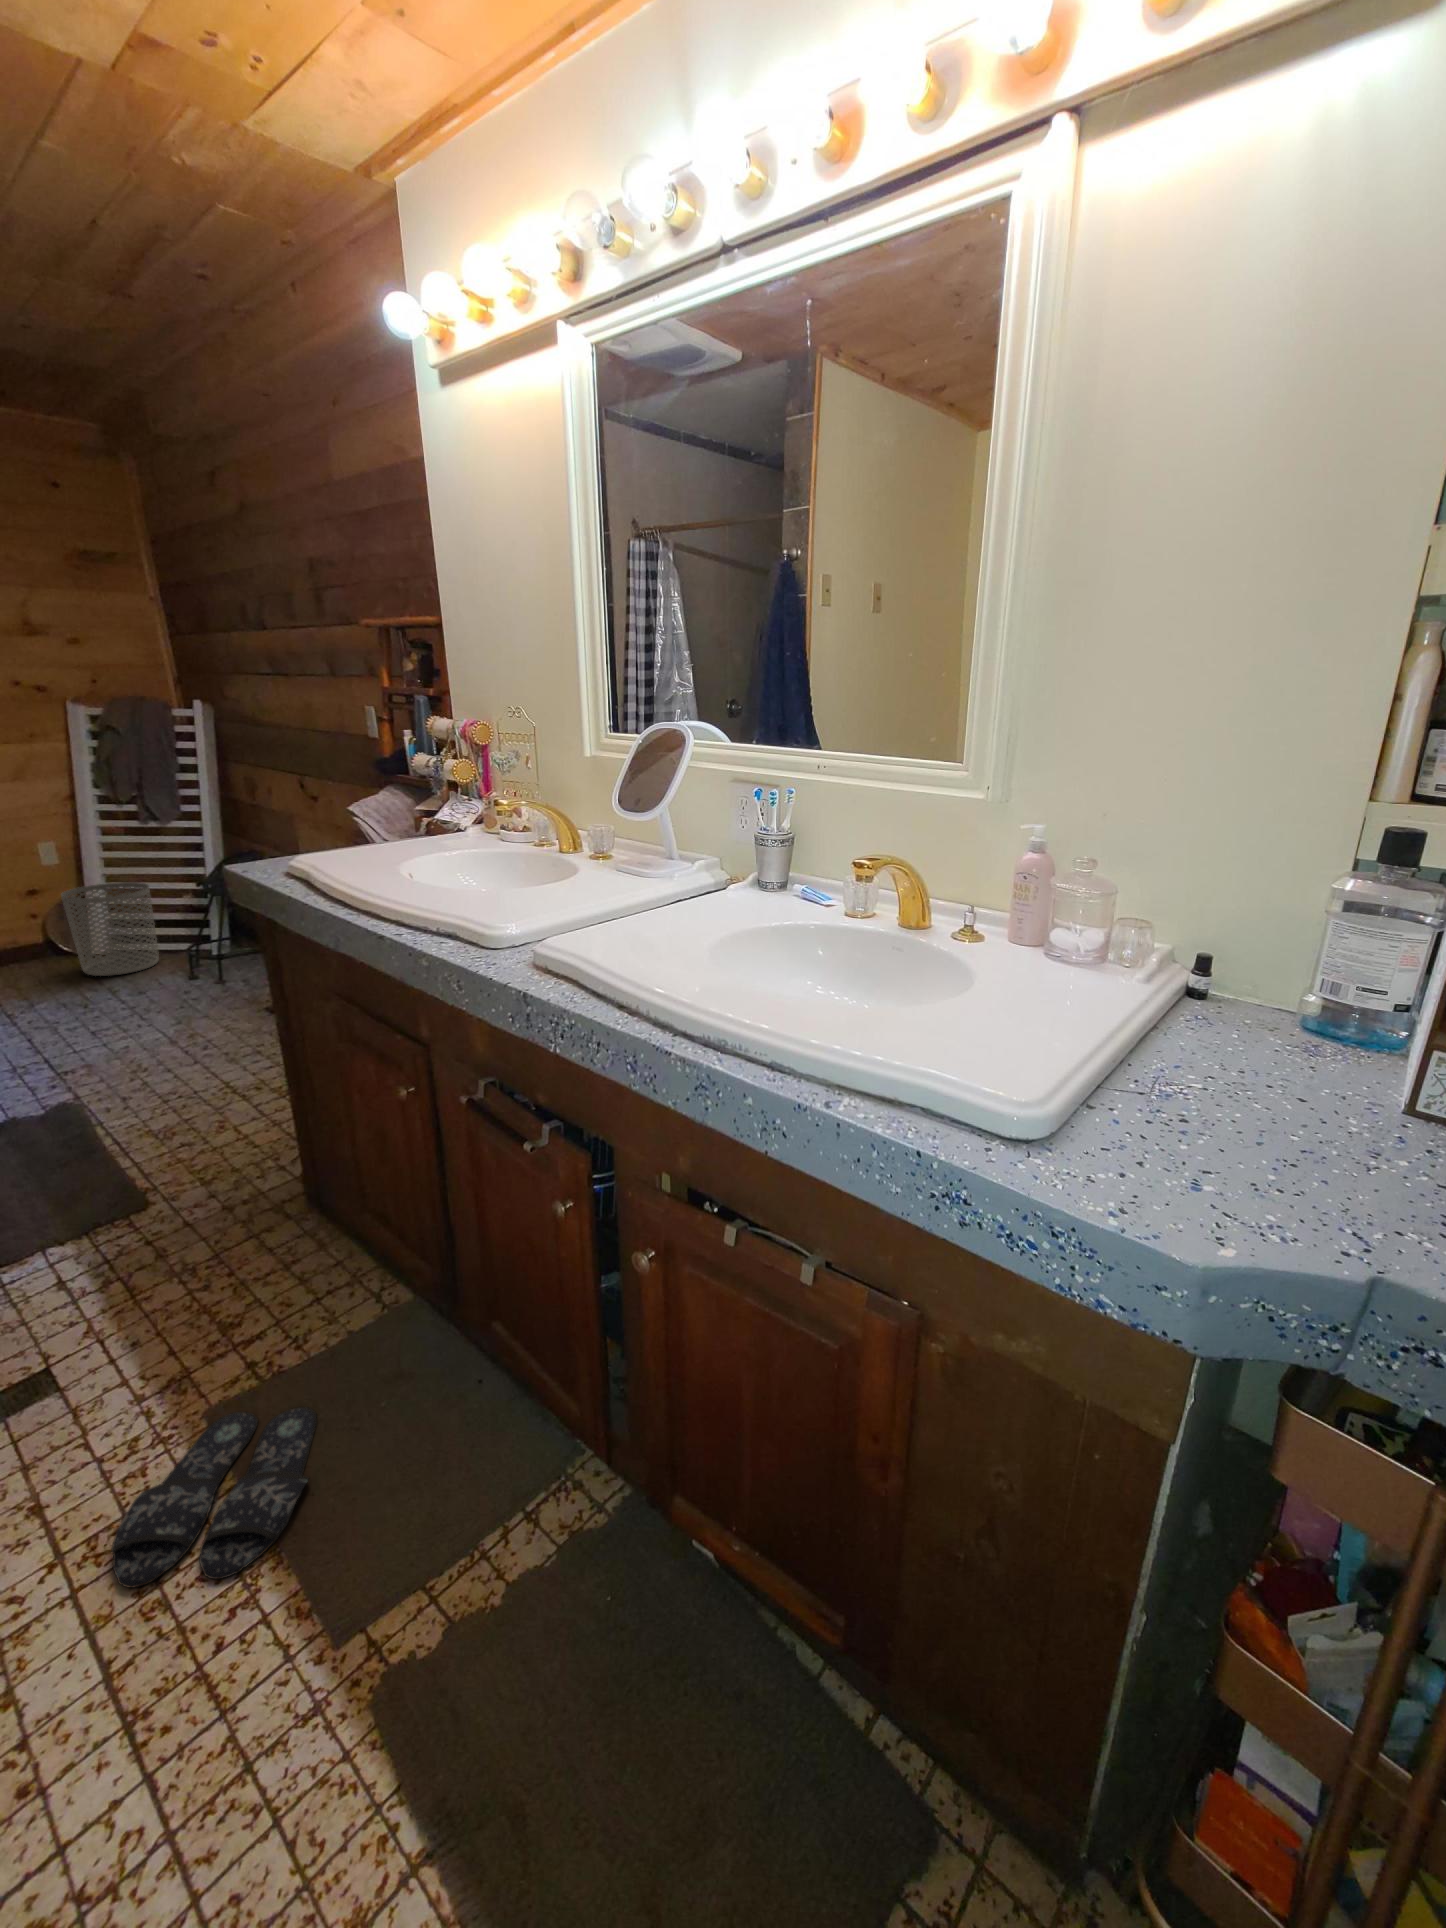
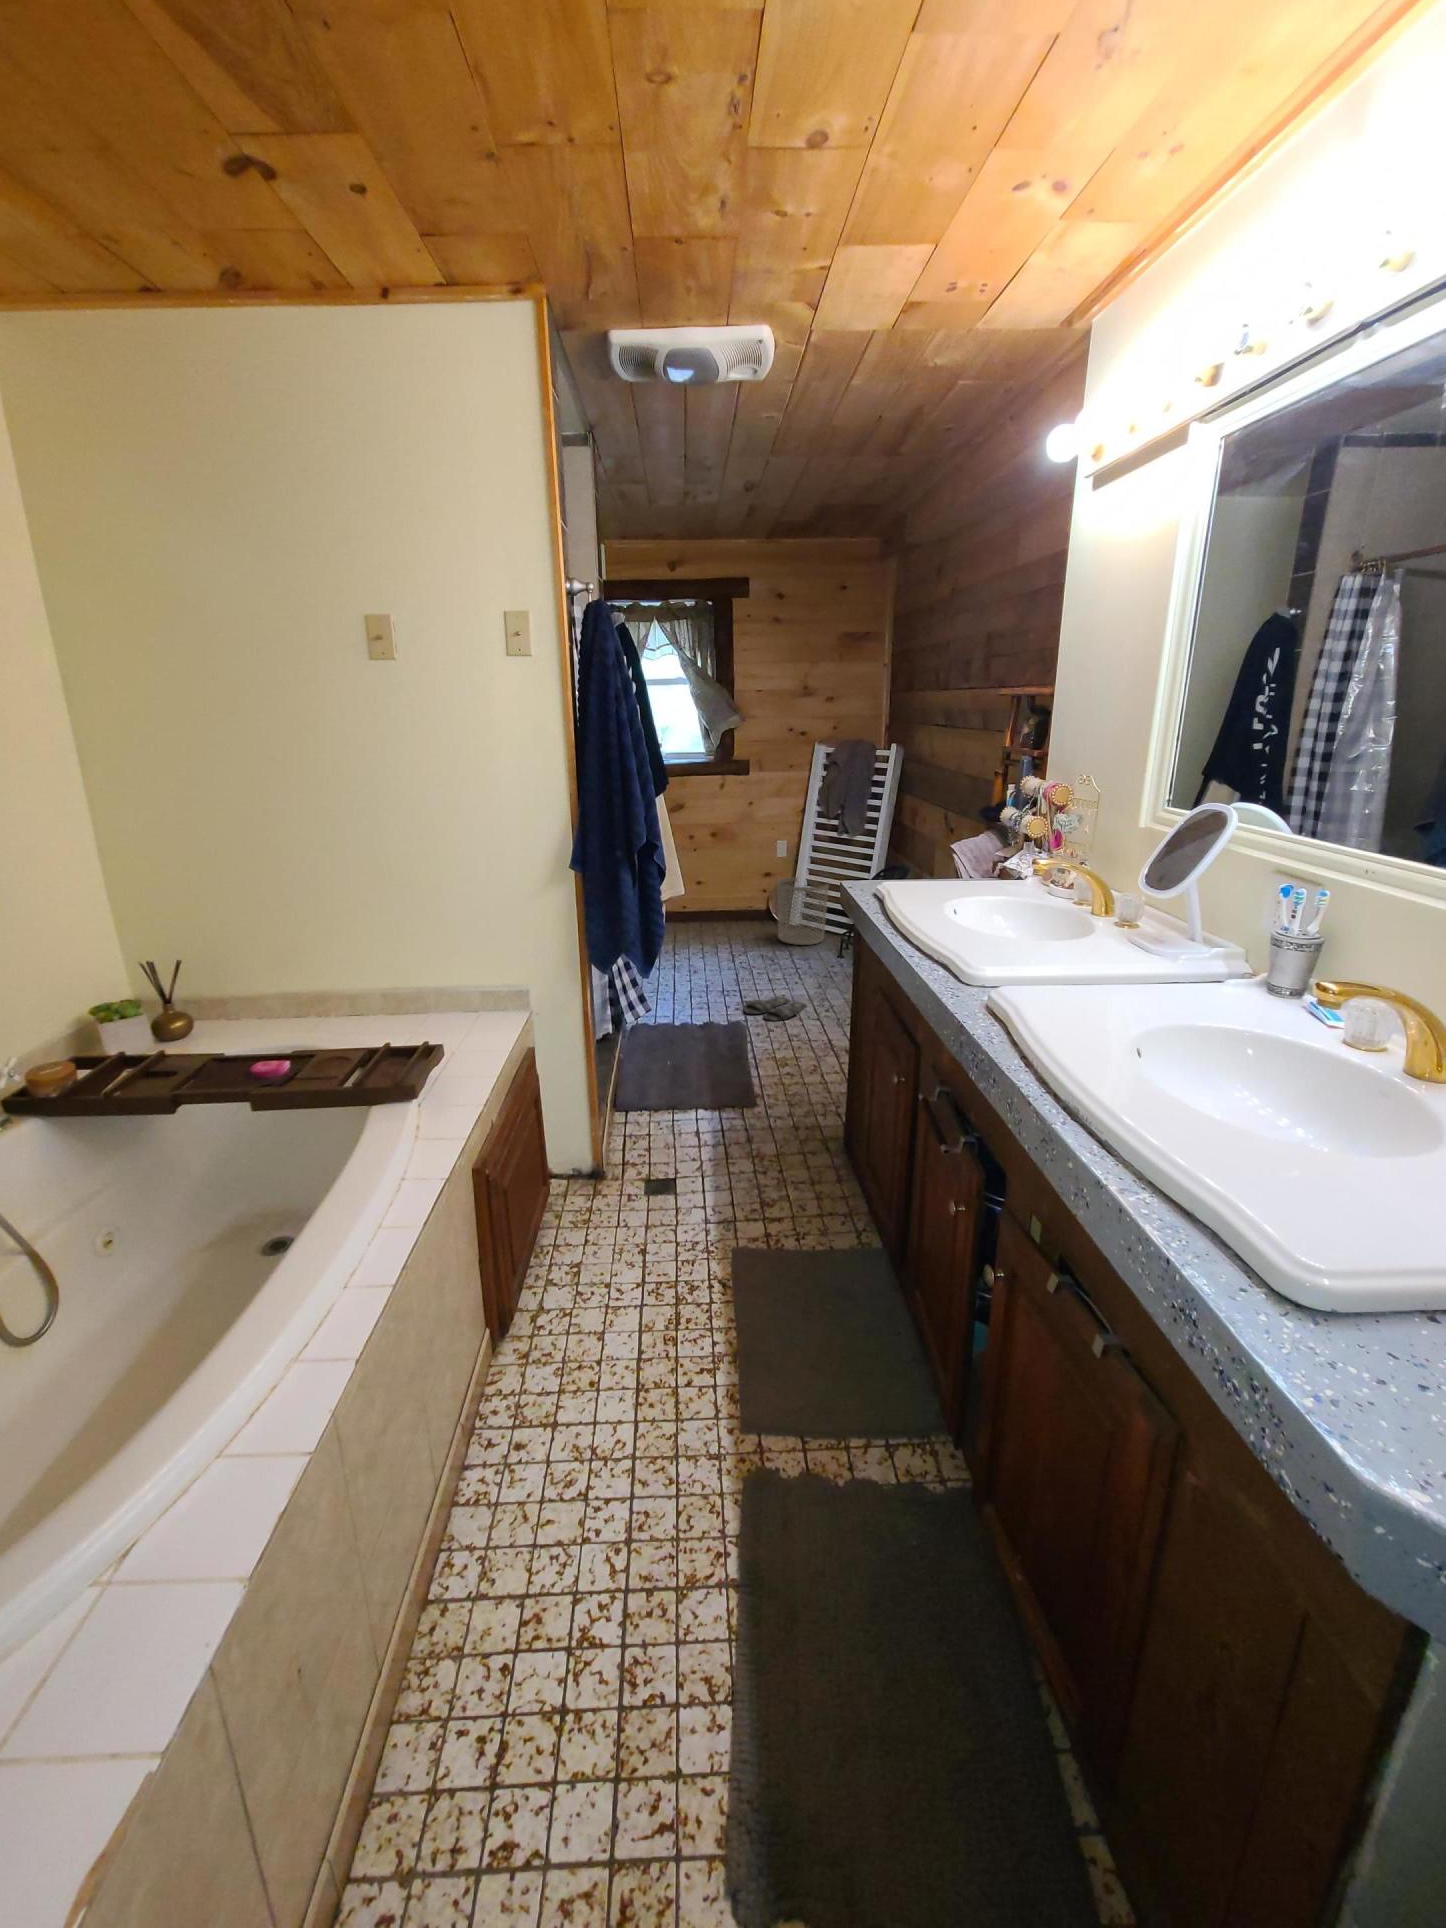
slippers: present [110,1407,317,1588] -> present [744,997,806,1021]

